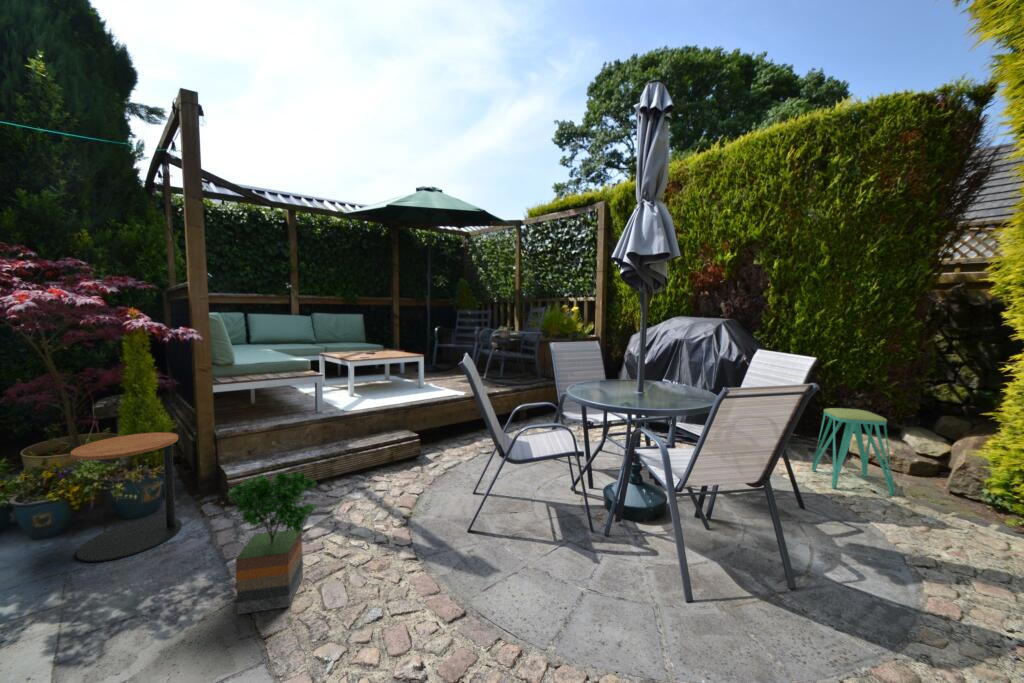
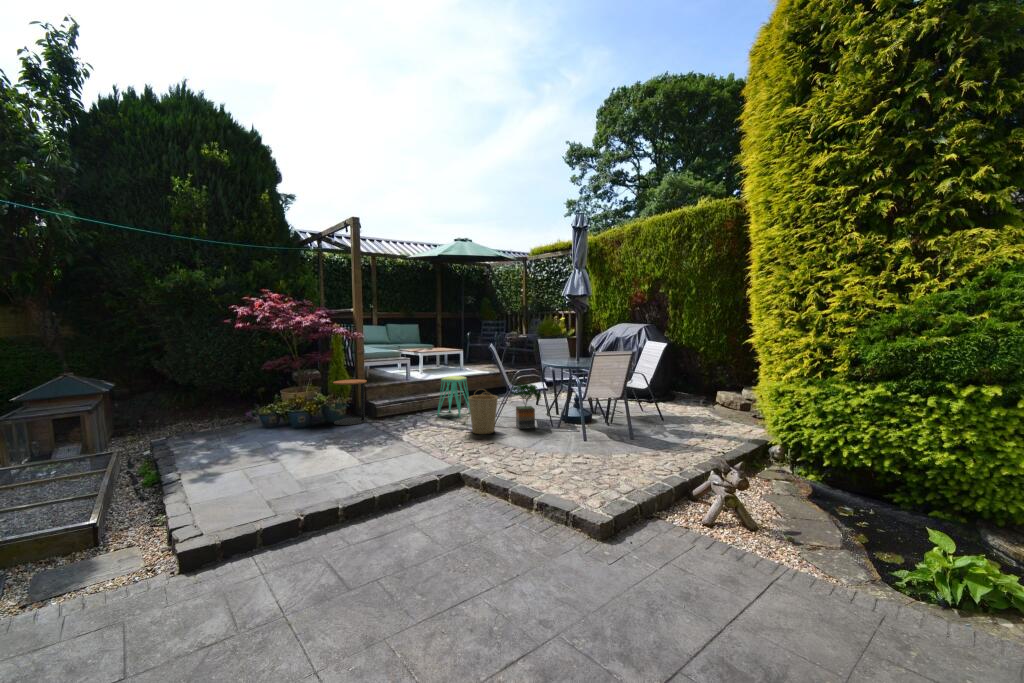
stool: present [812,408,895,495] -> present [437,376,470,417]
potted tree: present [229,471,316,614] -> present [512,384,541,429]
basket: none [401,482,485,633] -> present [468,391,498,434]

